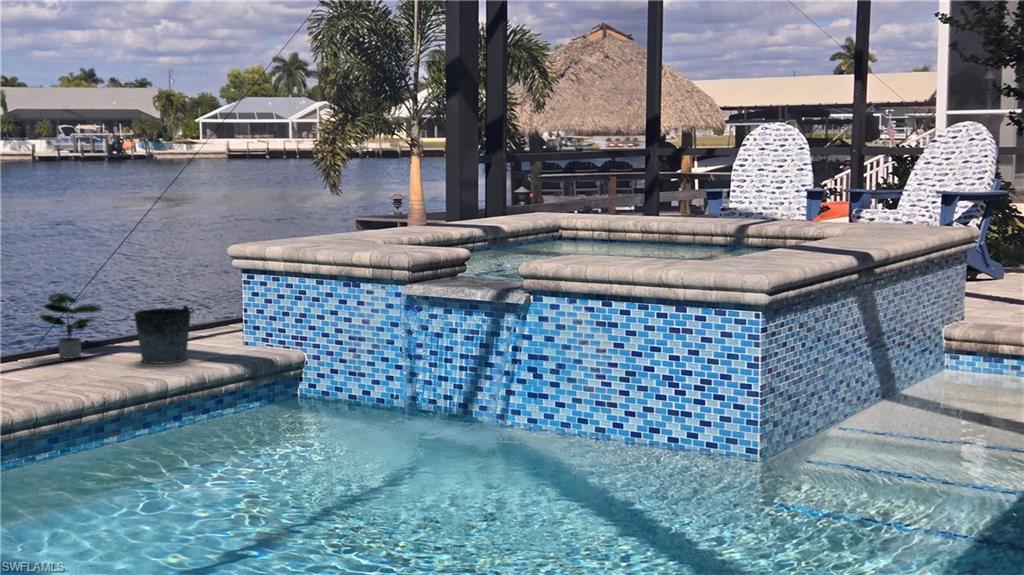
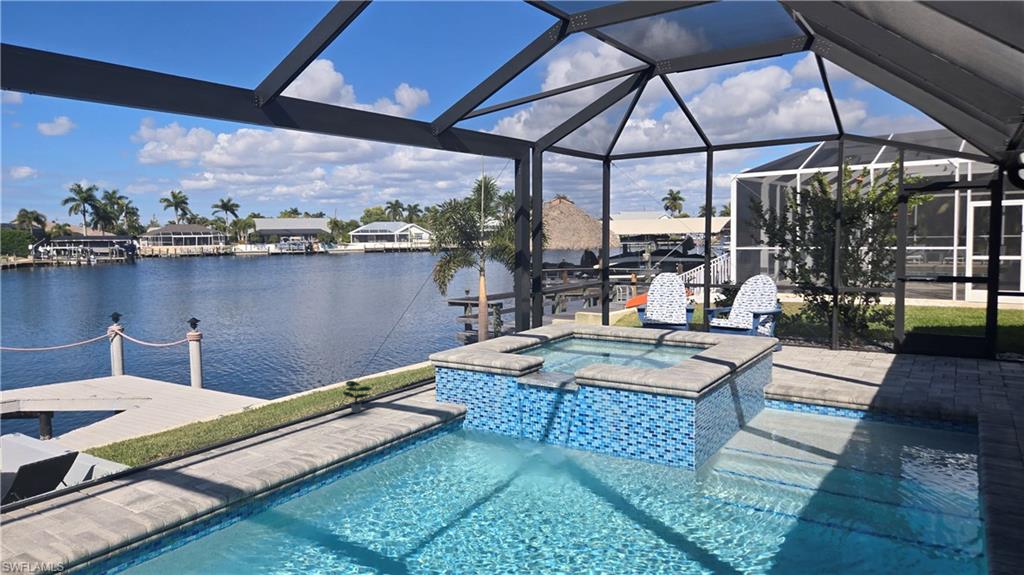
bucket: present [134,305,194,364] -> none [389,387,418,417]

